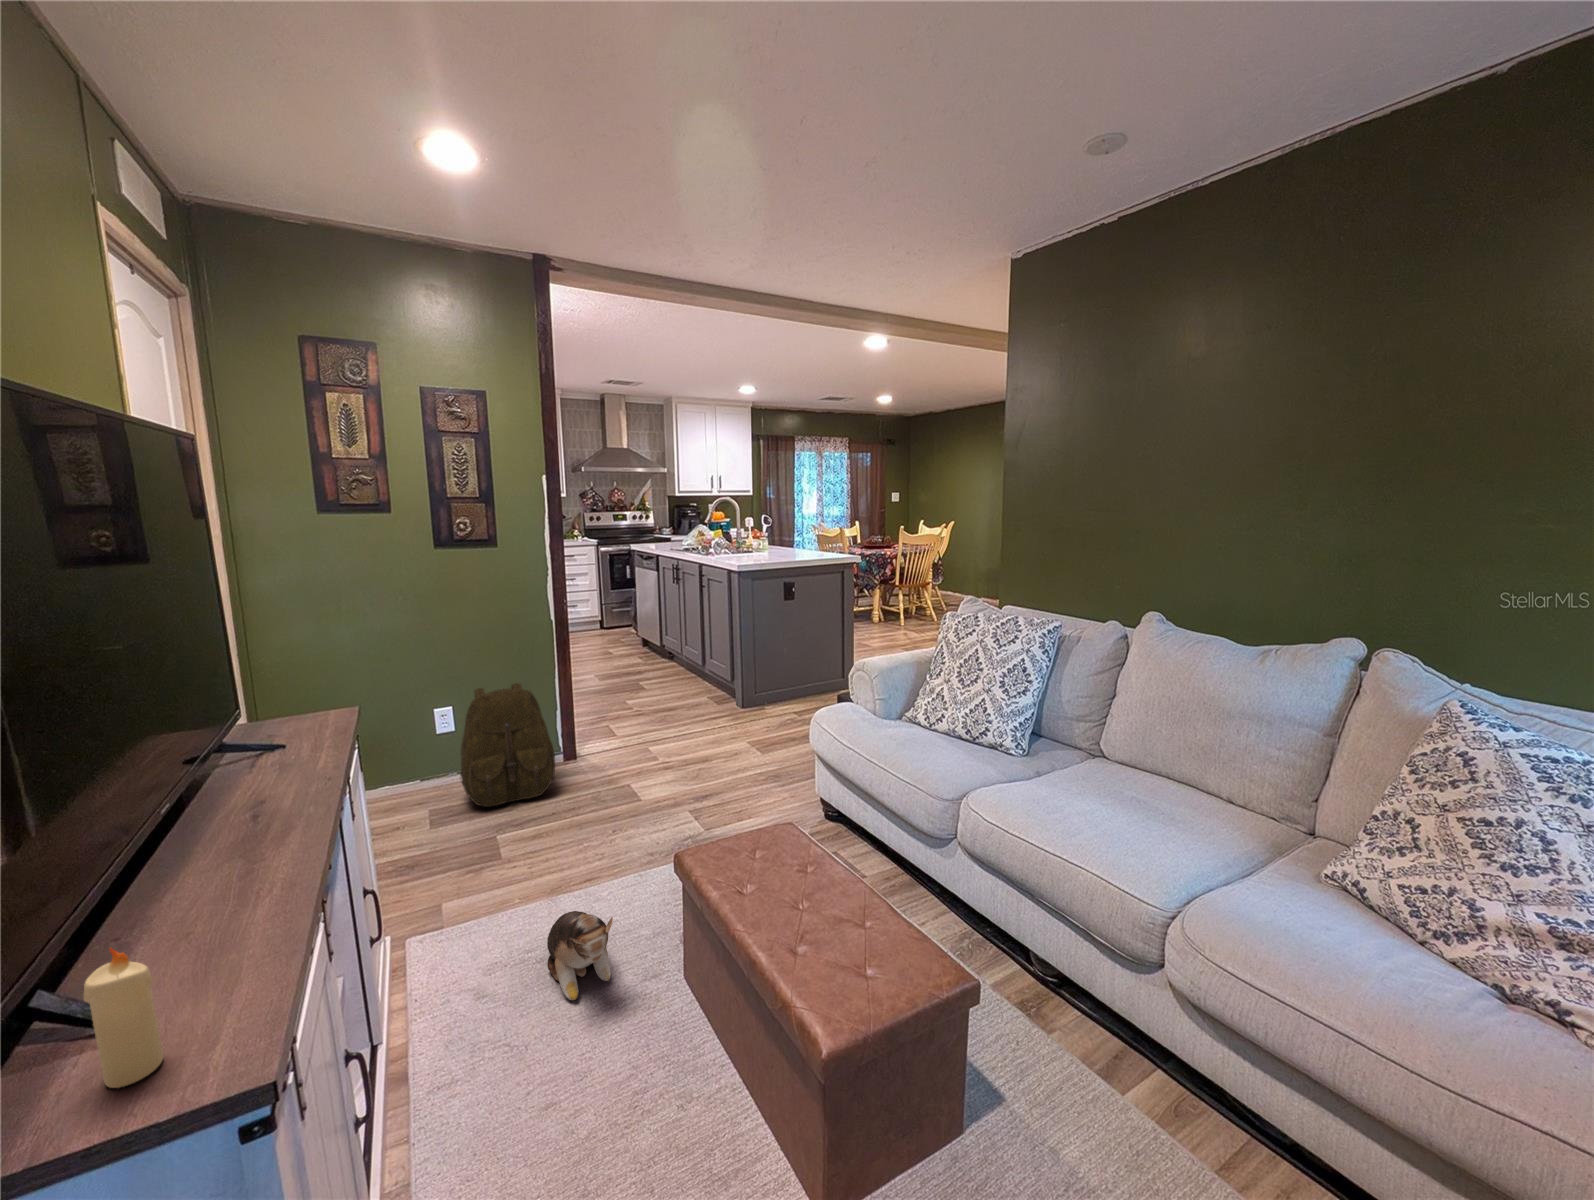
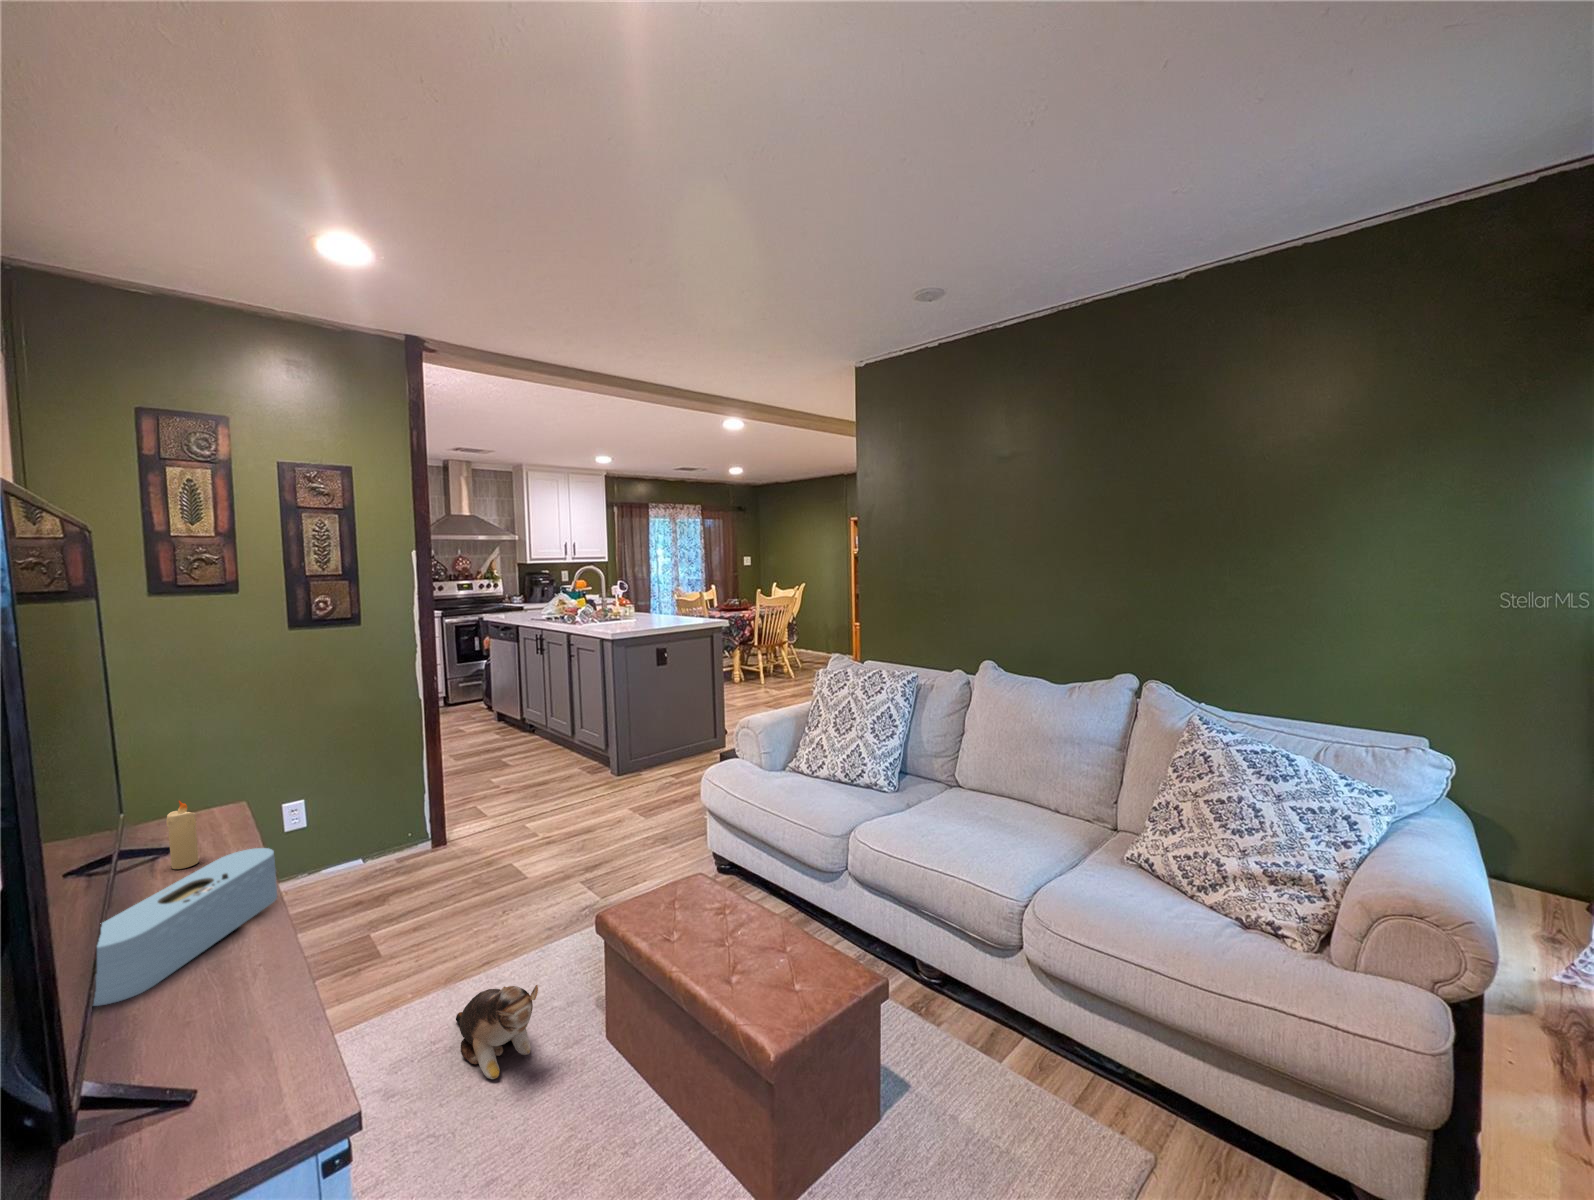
backpack: present [460,683,555,807] -> none [318,768,429,906]
speaker: none [121,757,344,902] -> present [93,848,277,1006]
candle: present [84,948,163,1088] -> present [166,801,199,869]

